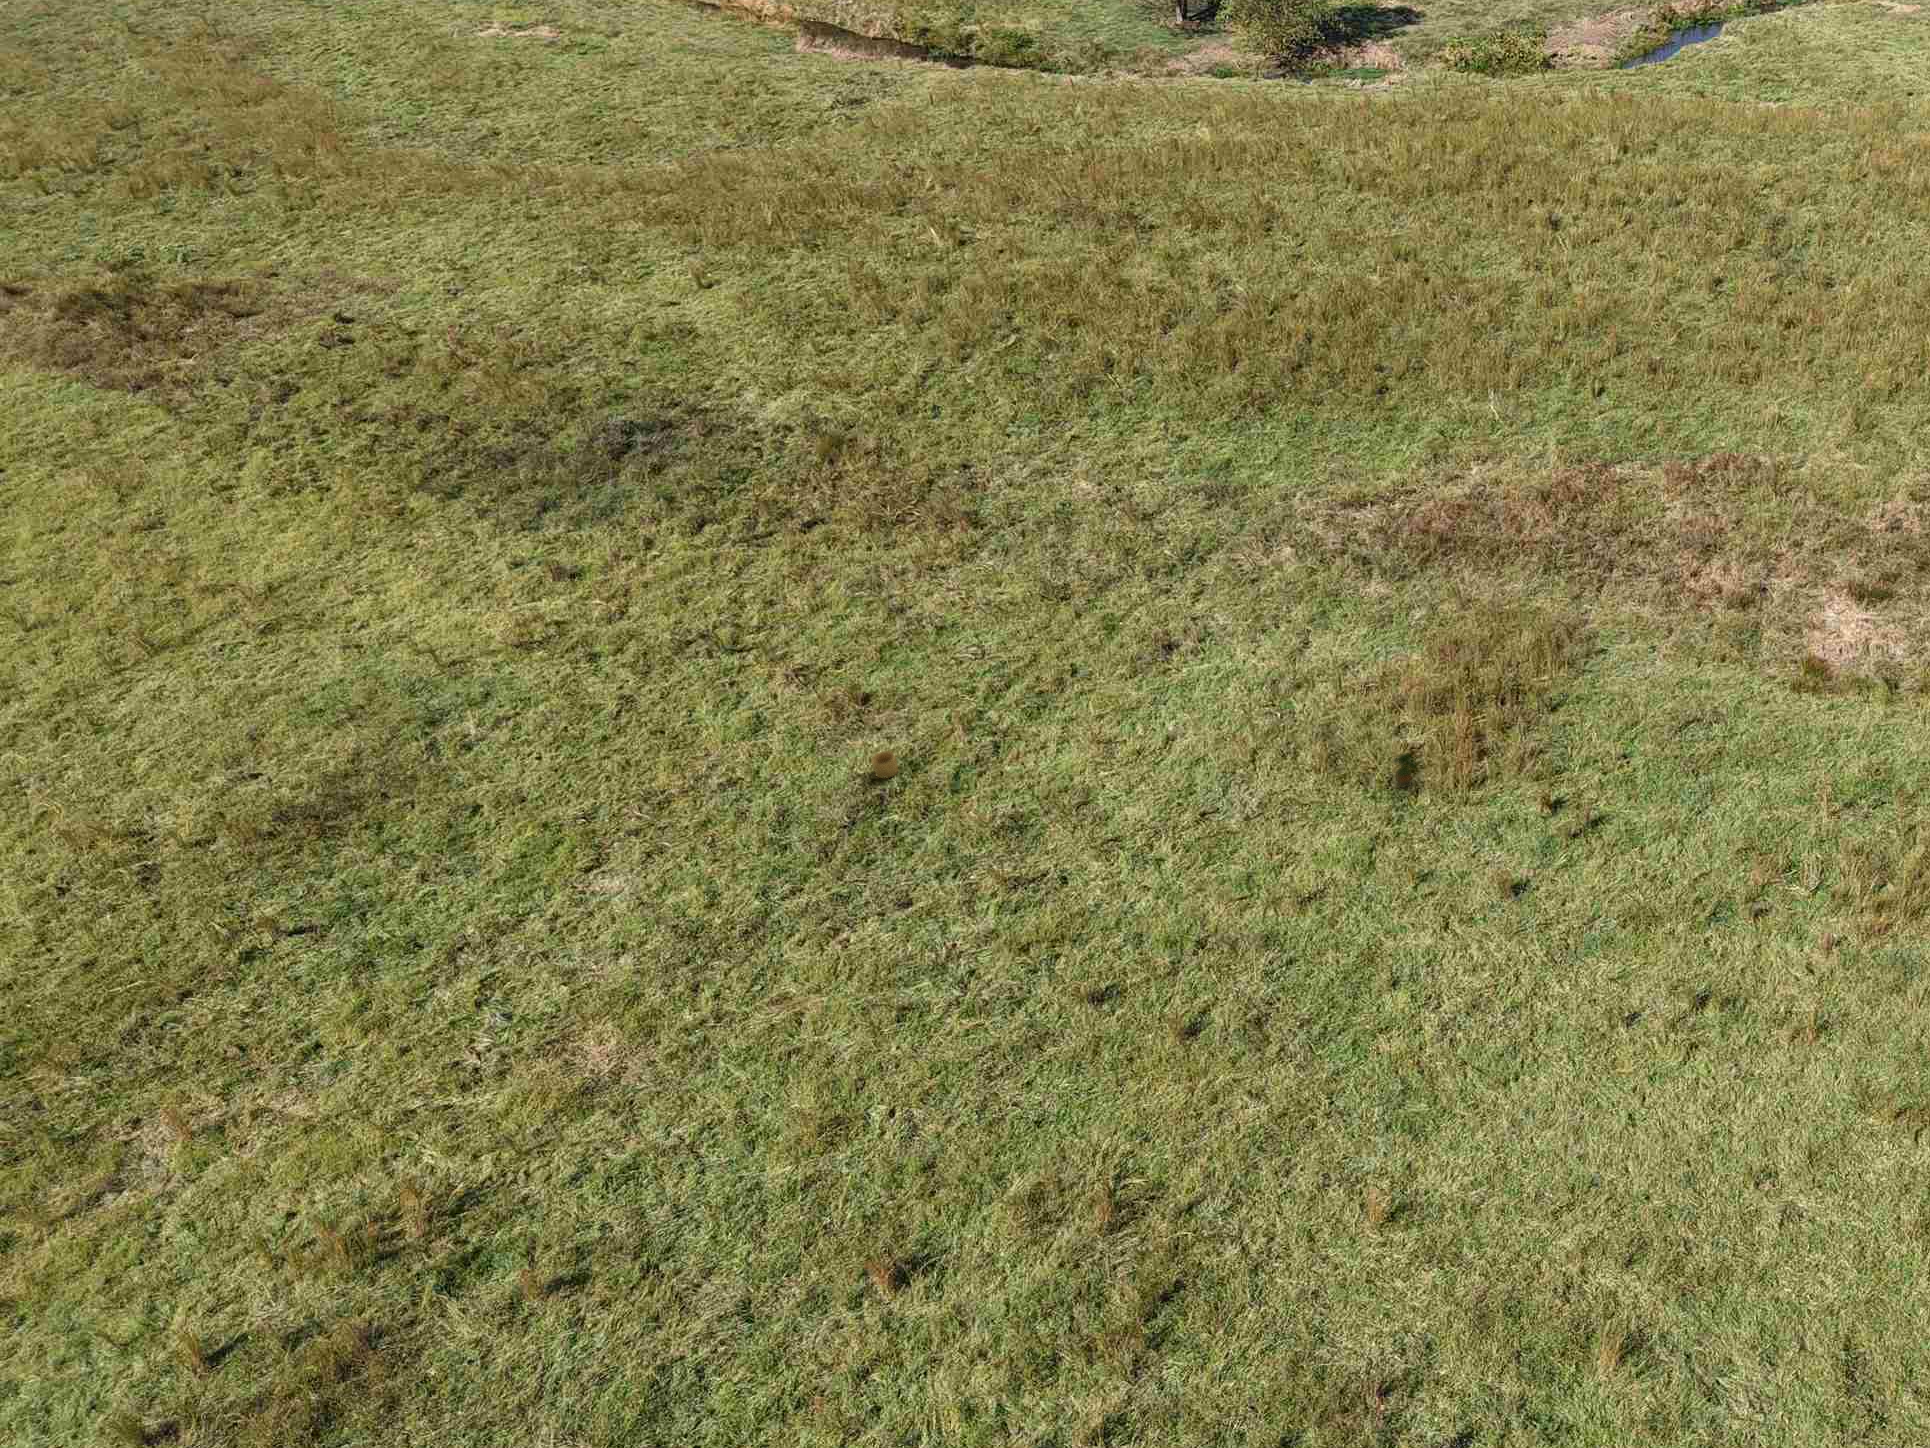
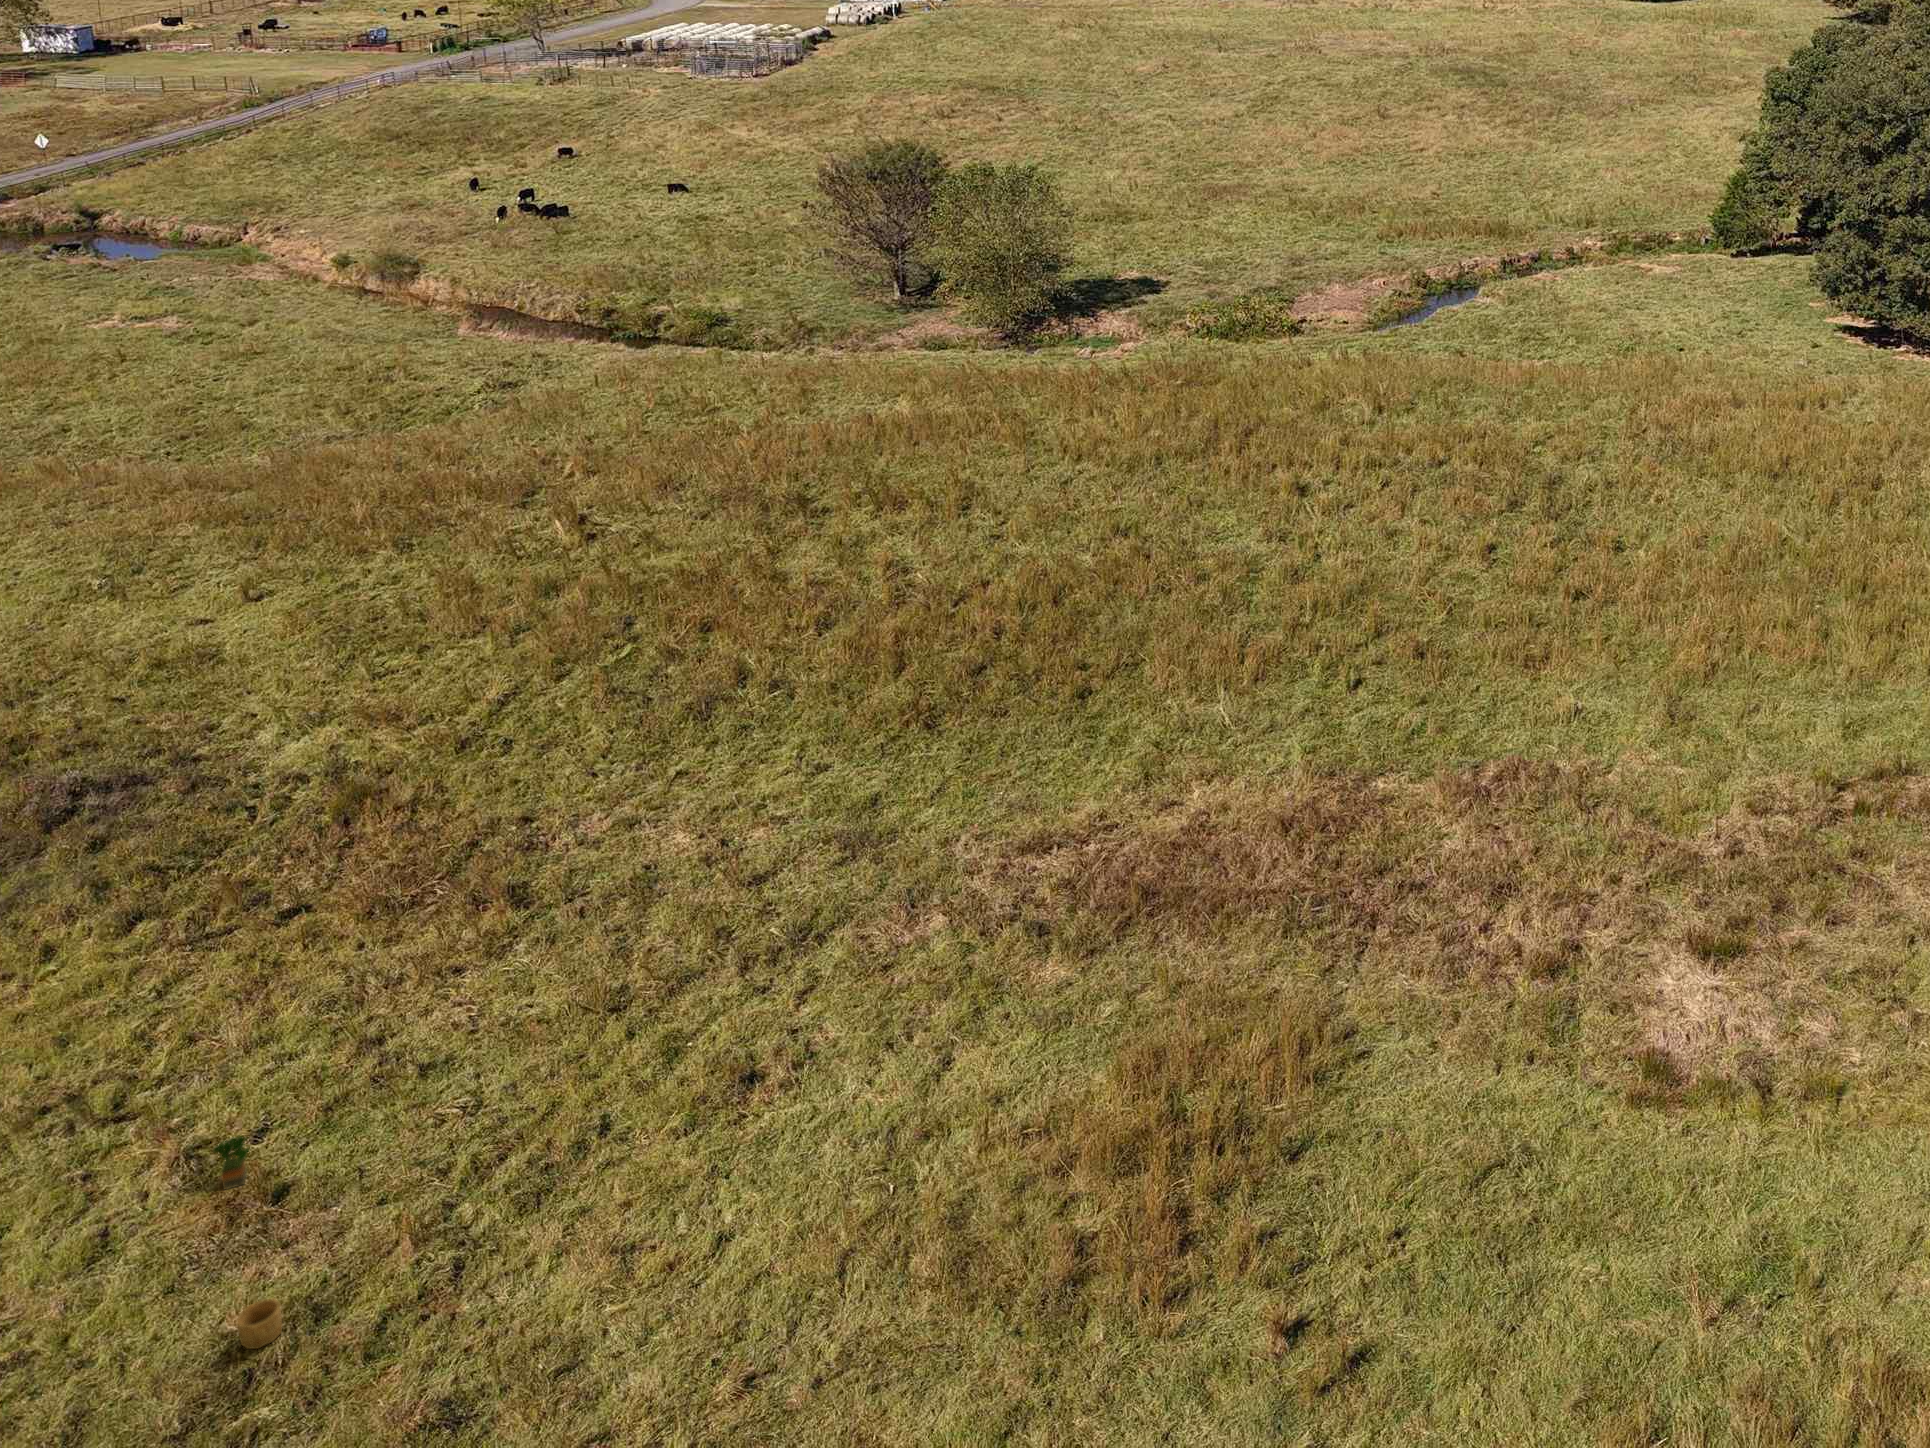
potted tree: present [1393,753,1416,788] -> present [213,1136,249,1190]

